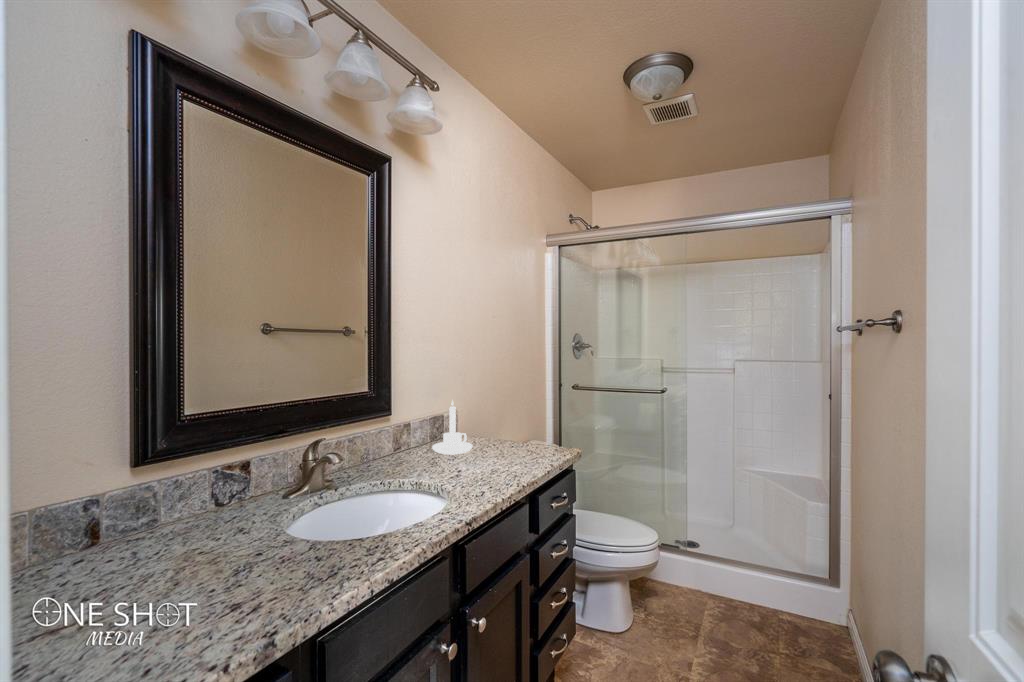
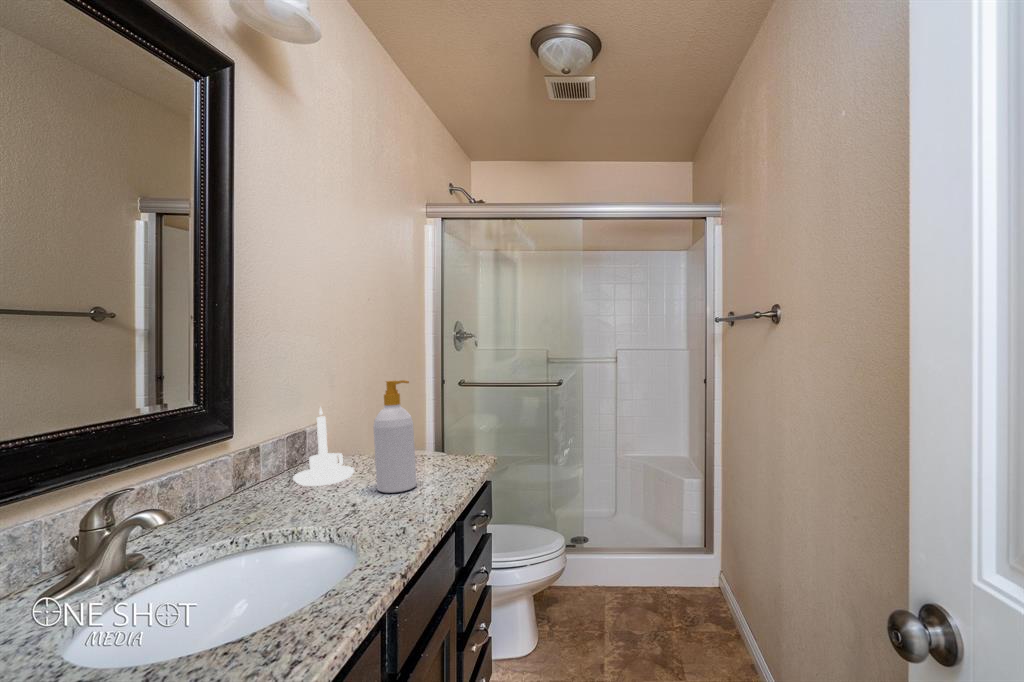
soap bottle: none [481,387,509,467] -> present [374,380,417,493]

